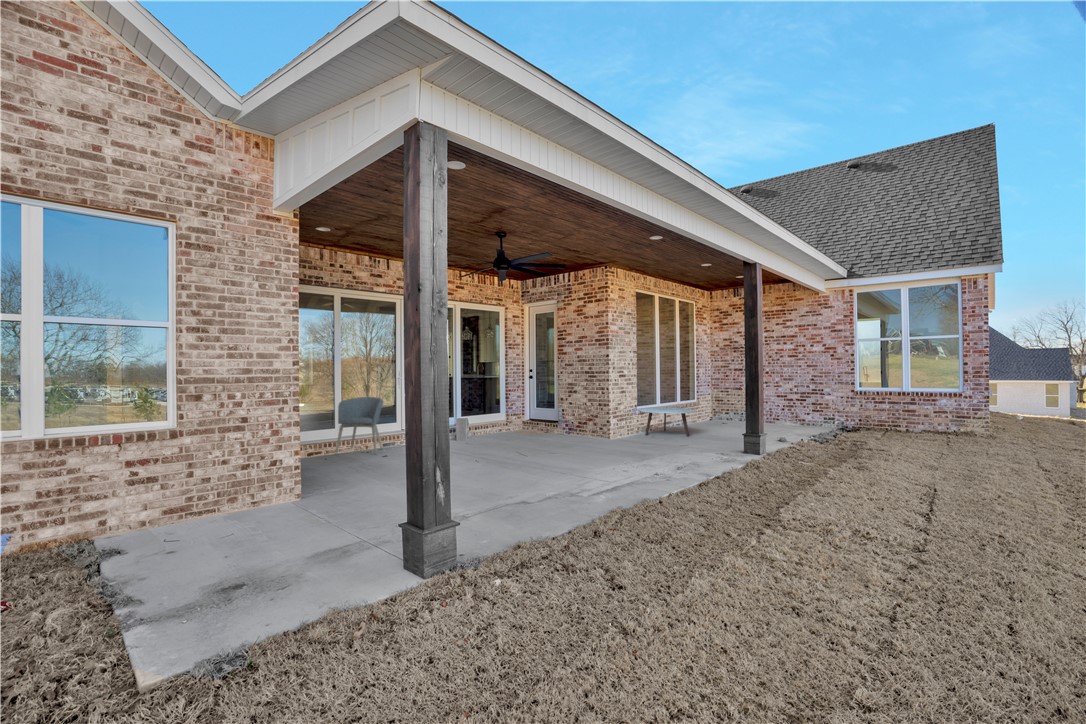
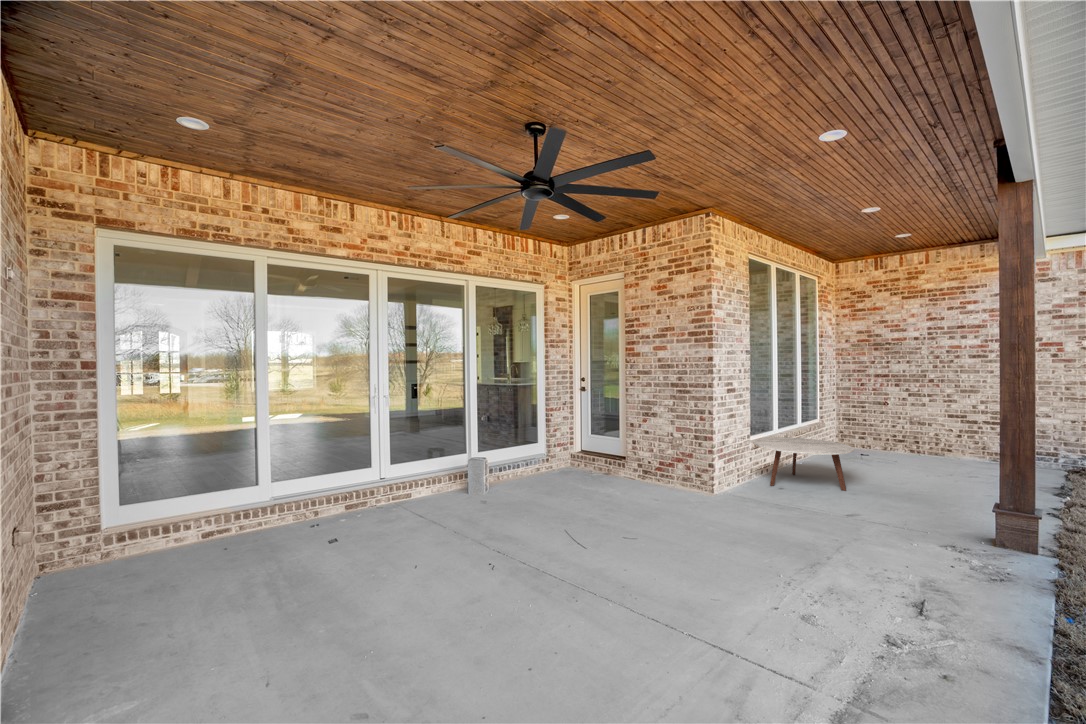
armchair: present [335,397,383,454] -> none [249,433,339,541]

